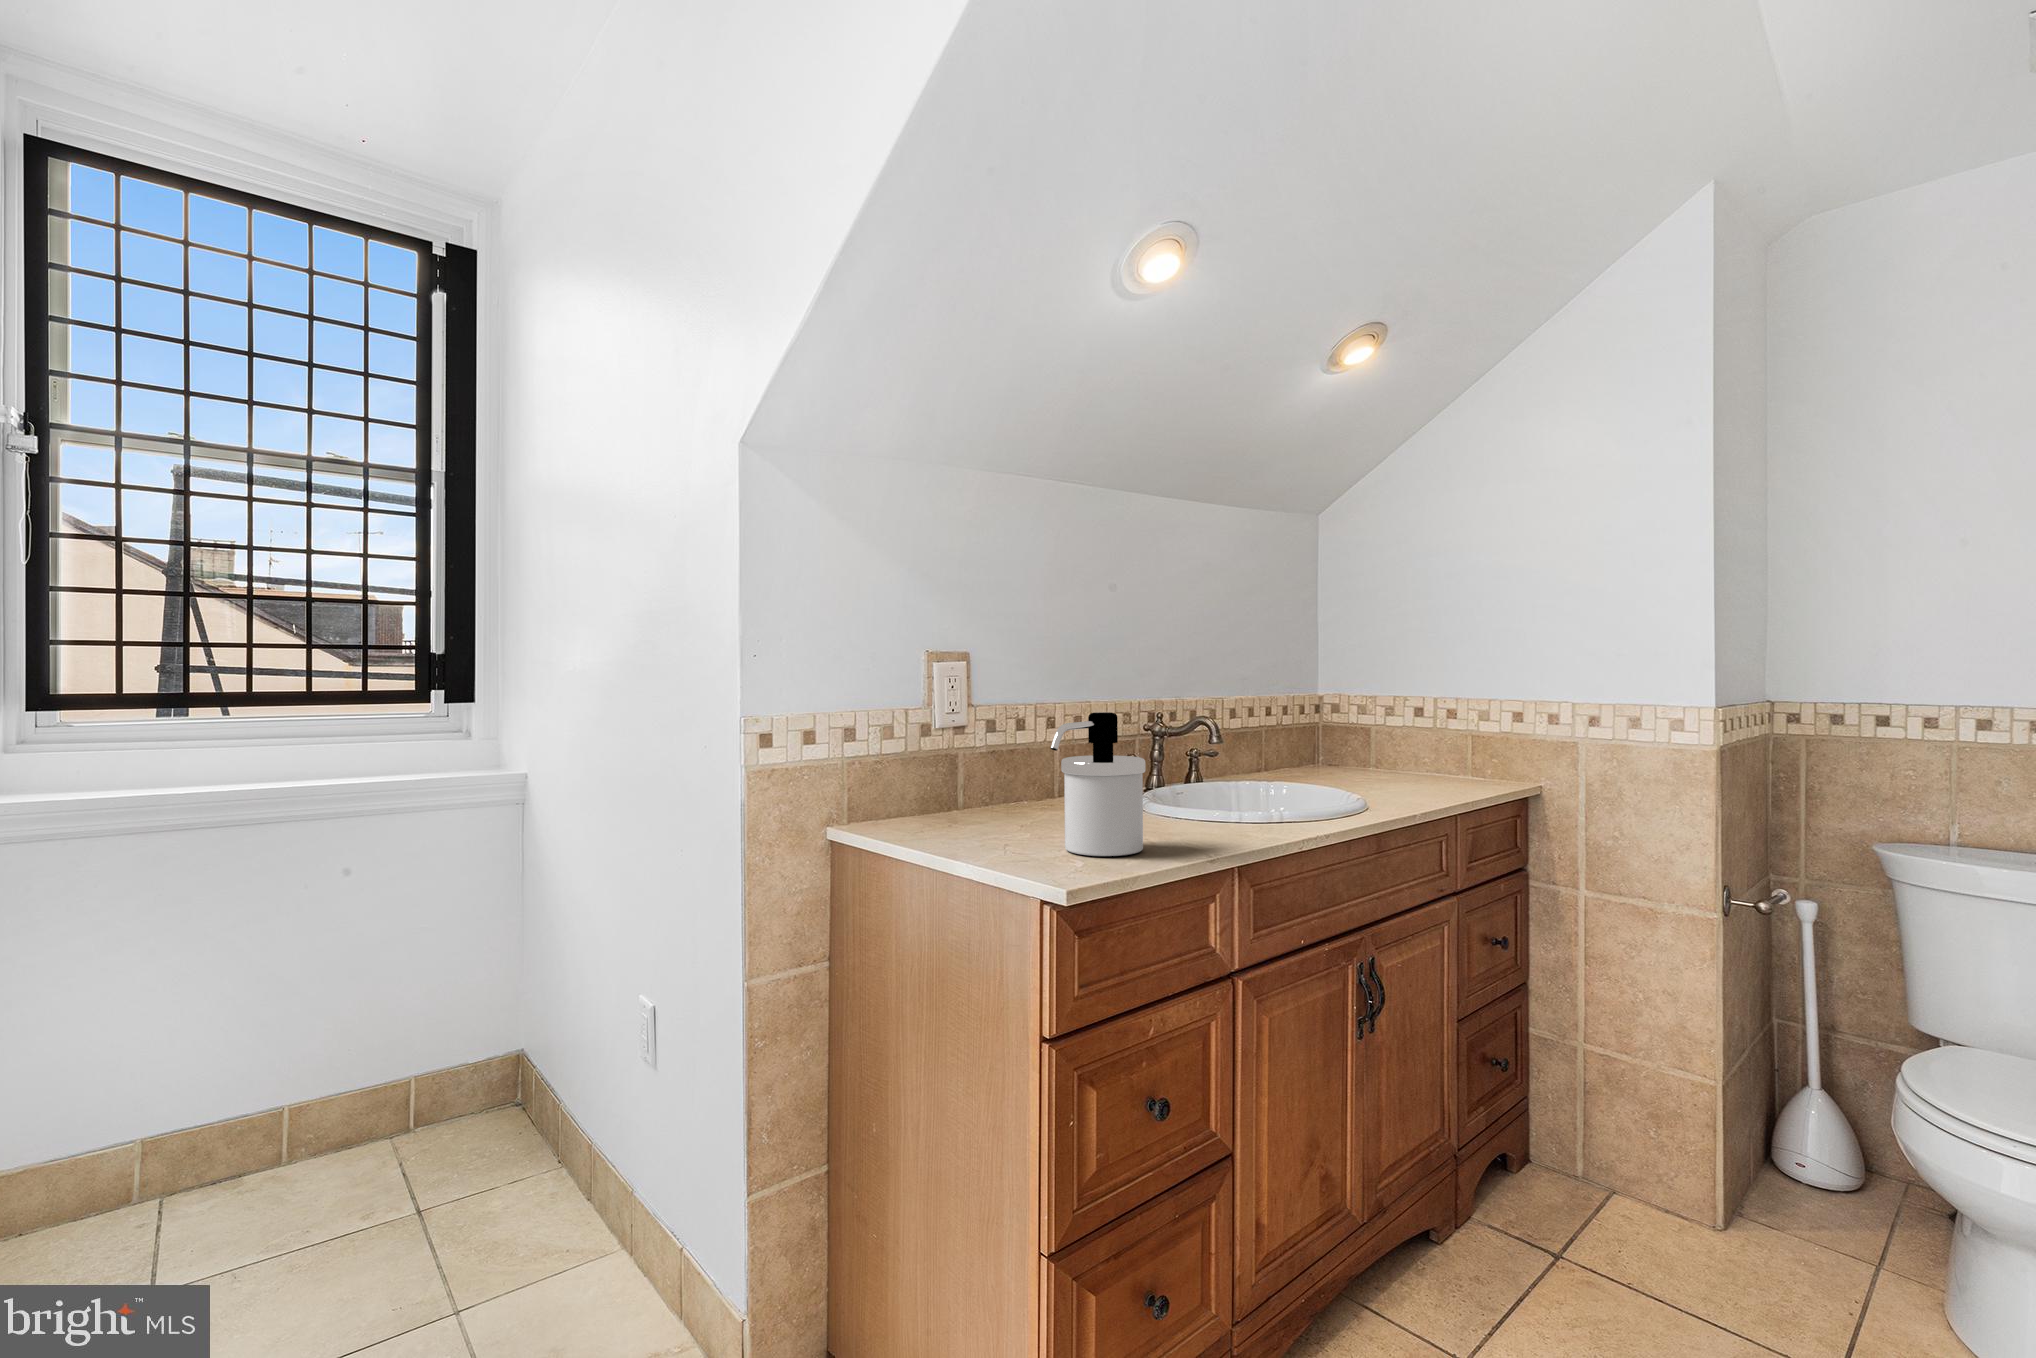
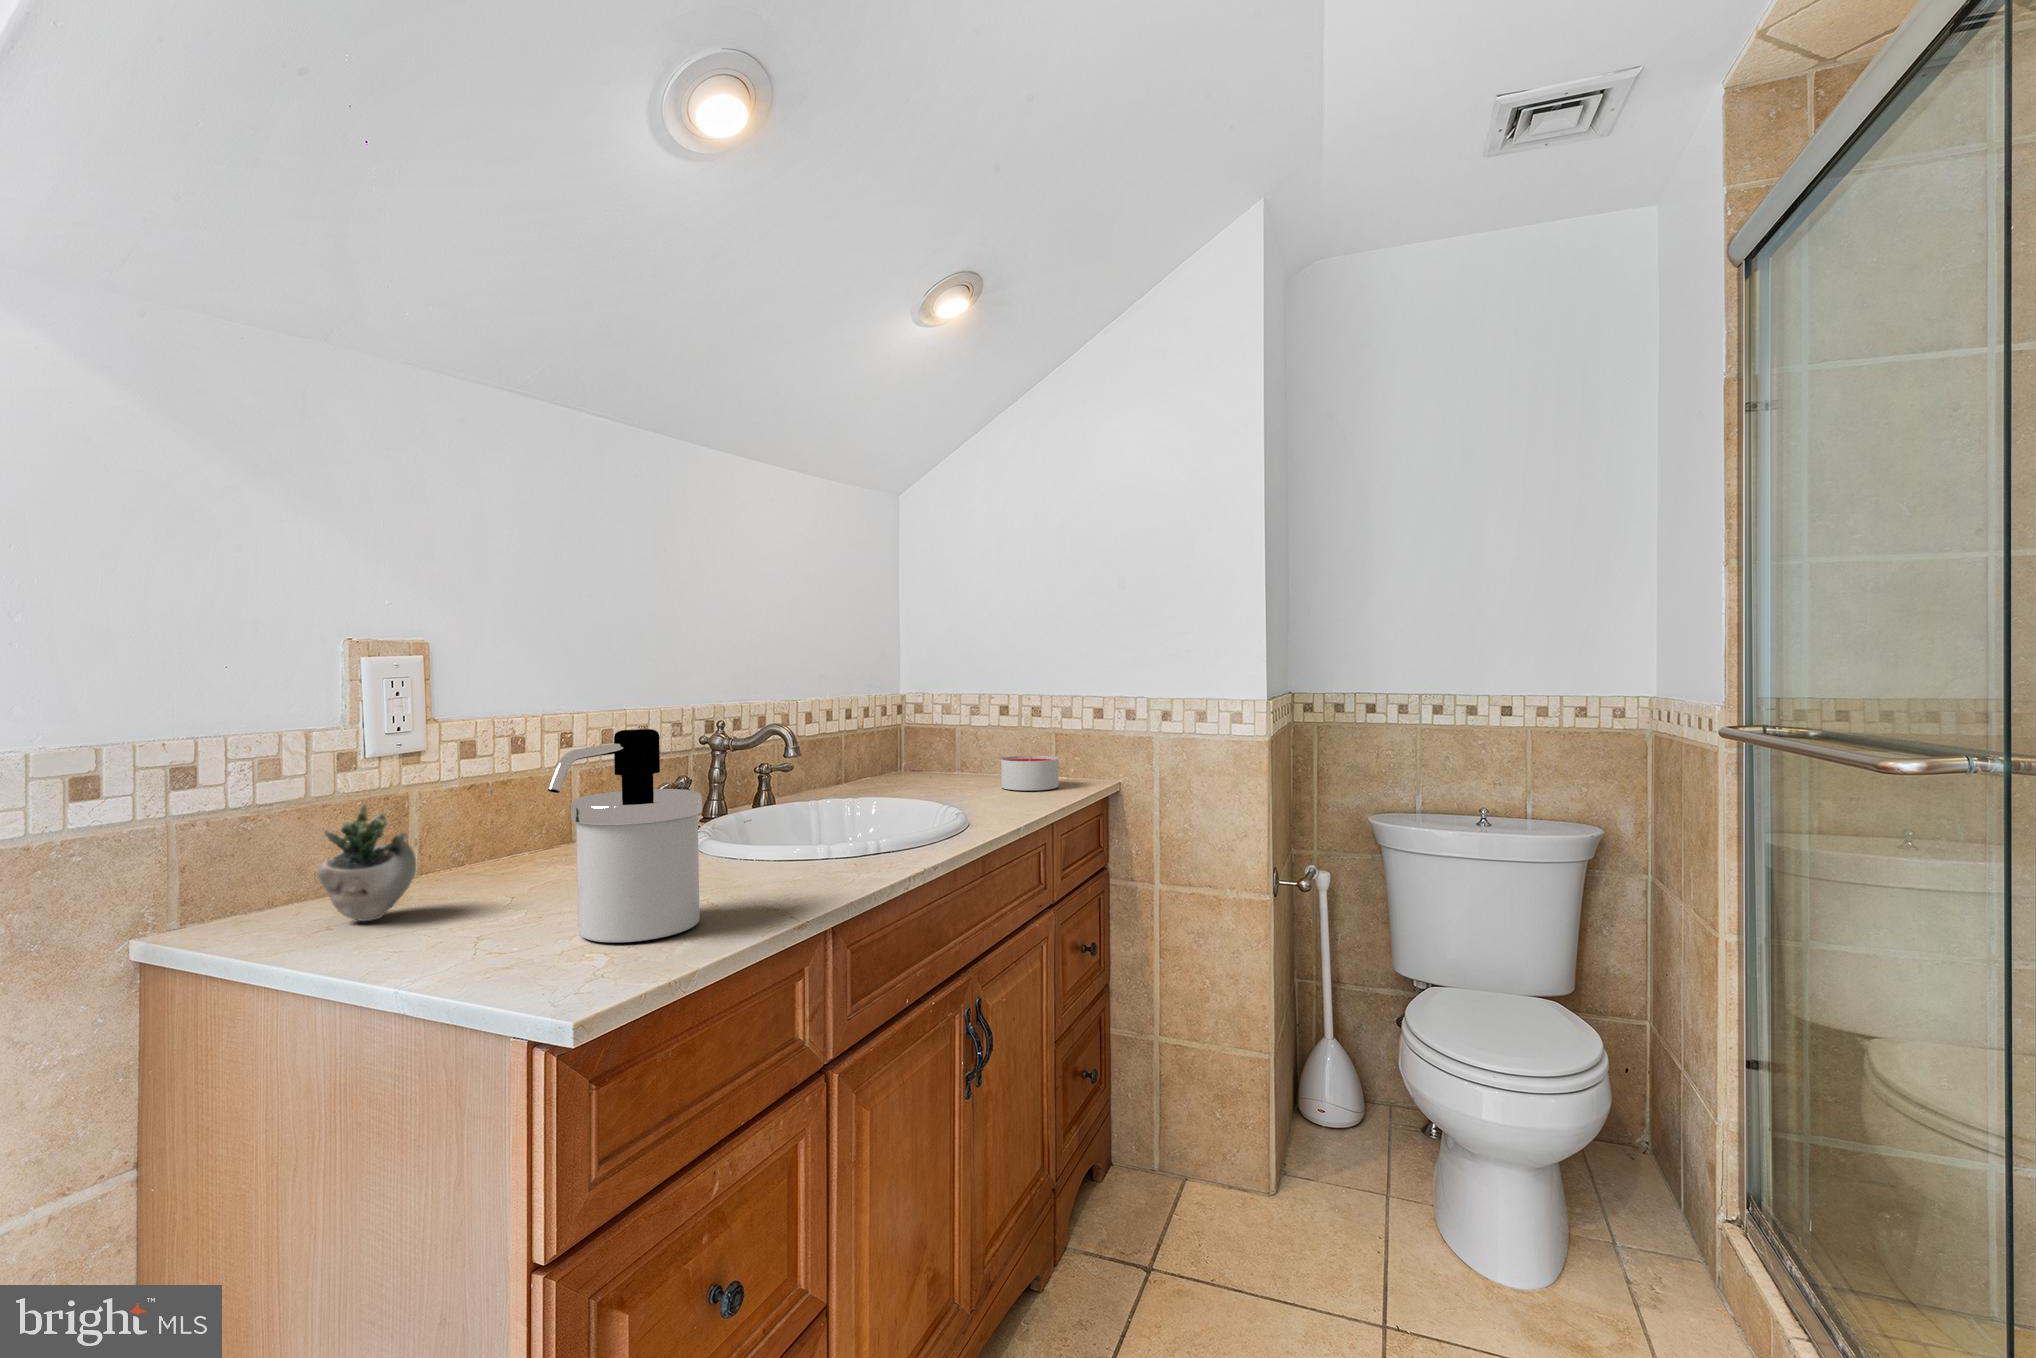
succulent plant: none [914,750,1012,831] -> present [318,789,493,921]
candle: none [1414,755,1473,787] -> present [1001,756,1059,791]

